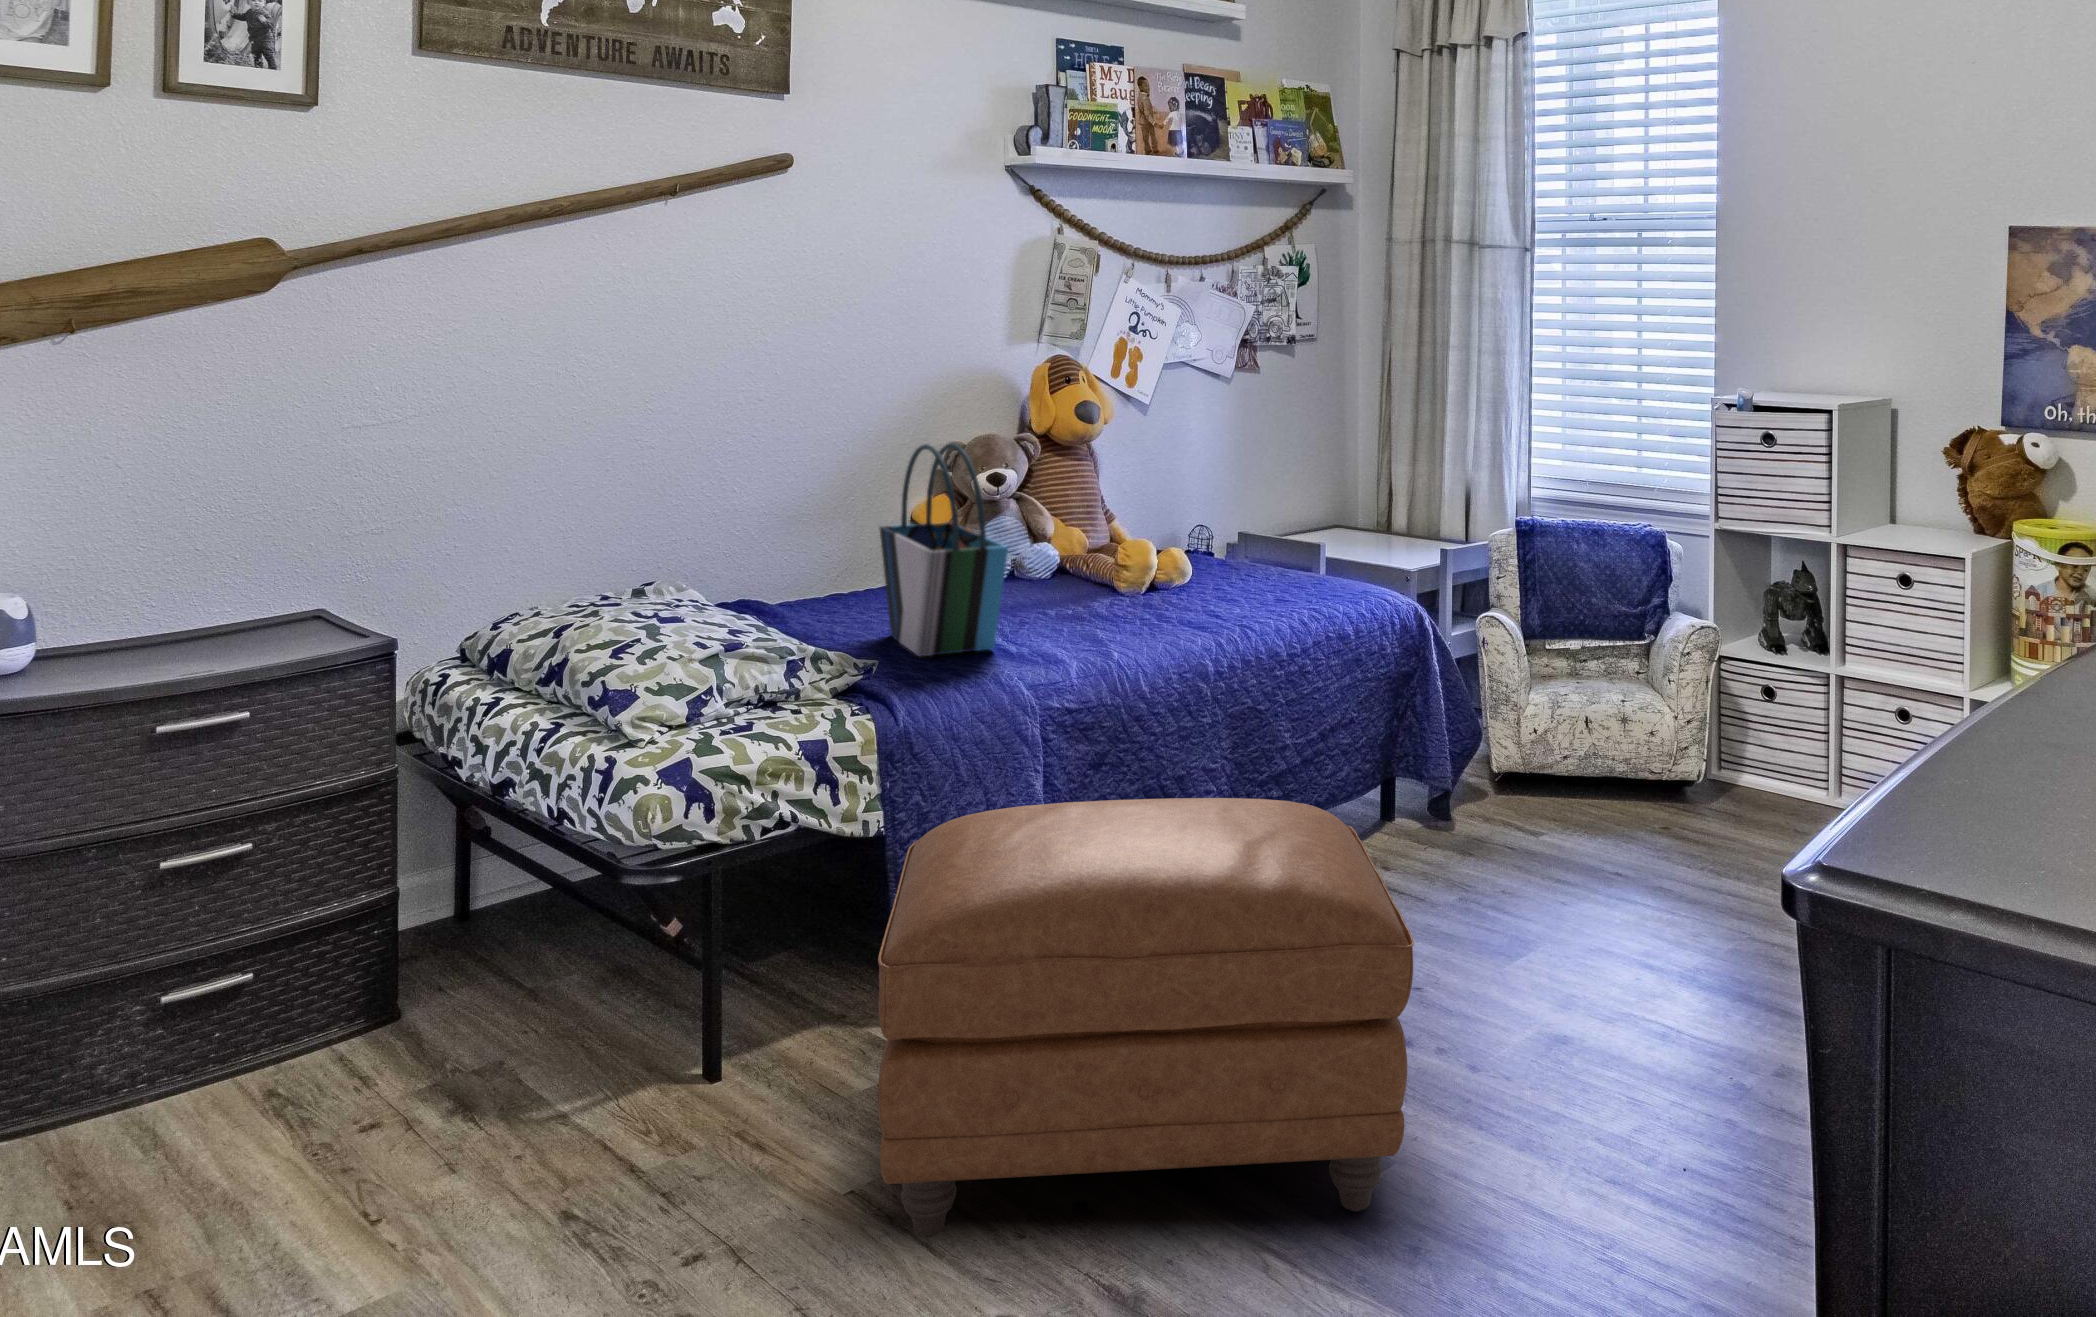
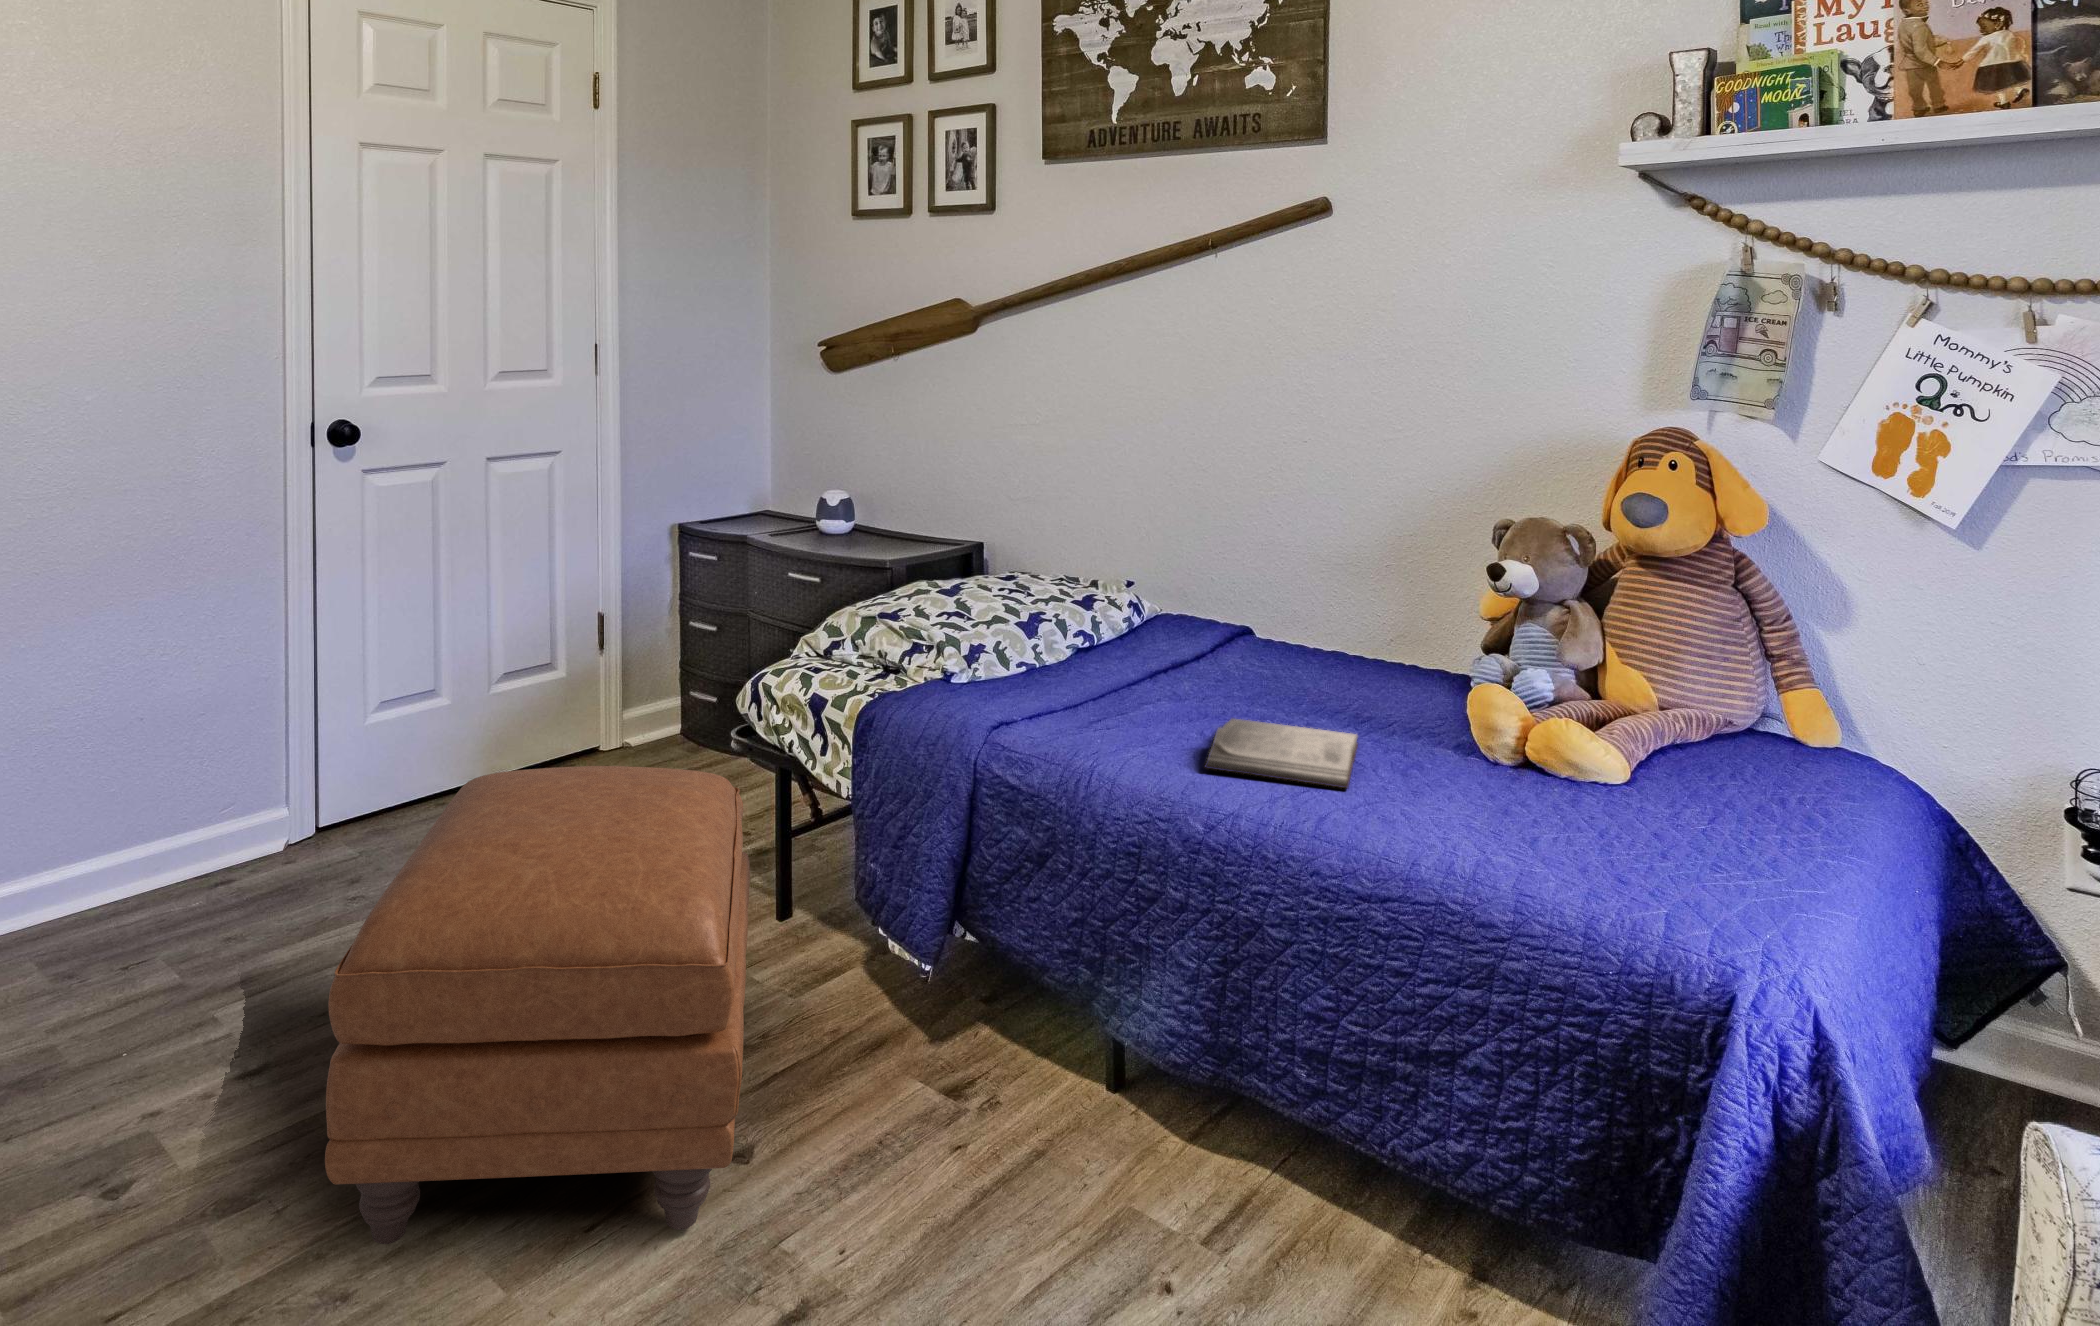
tote bag: present [879,443,1008,656] -> none [1009,486,1217,712]
diary: none [1035,596,1198,635] -> present [1204,718,1358,788]

